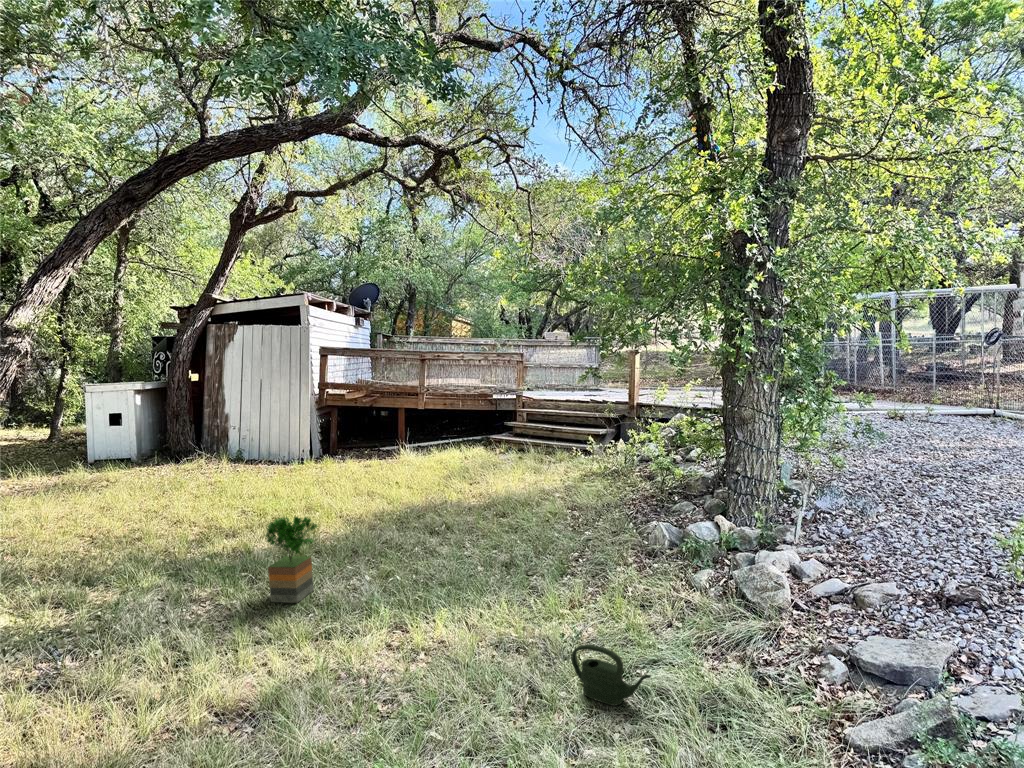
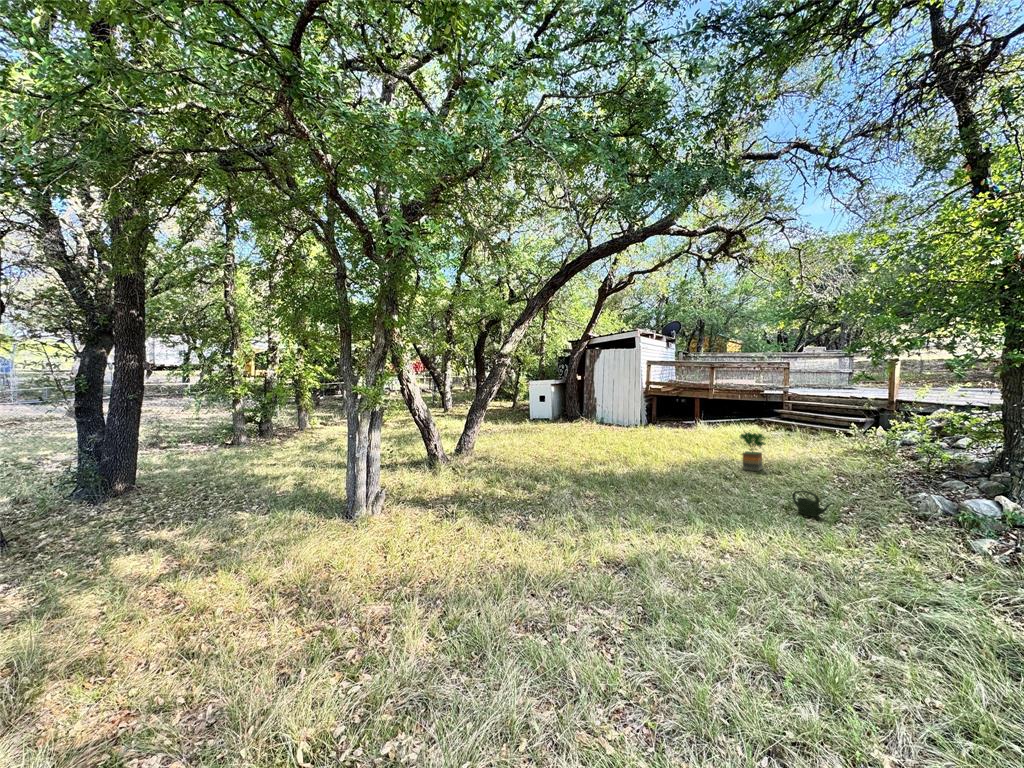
potted tree: present [265,516,318,603] -> present [740,433,766,471]

